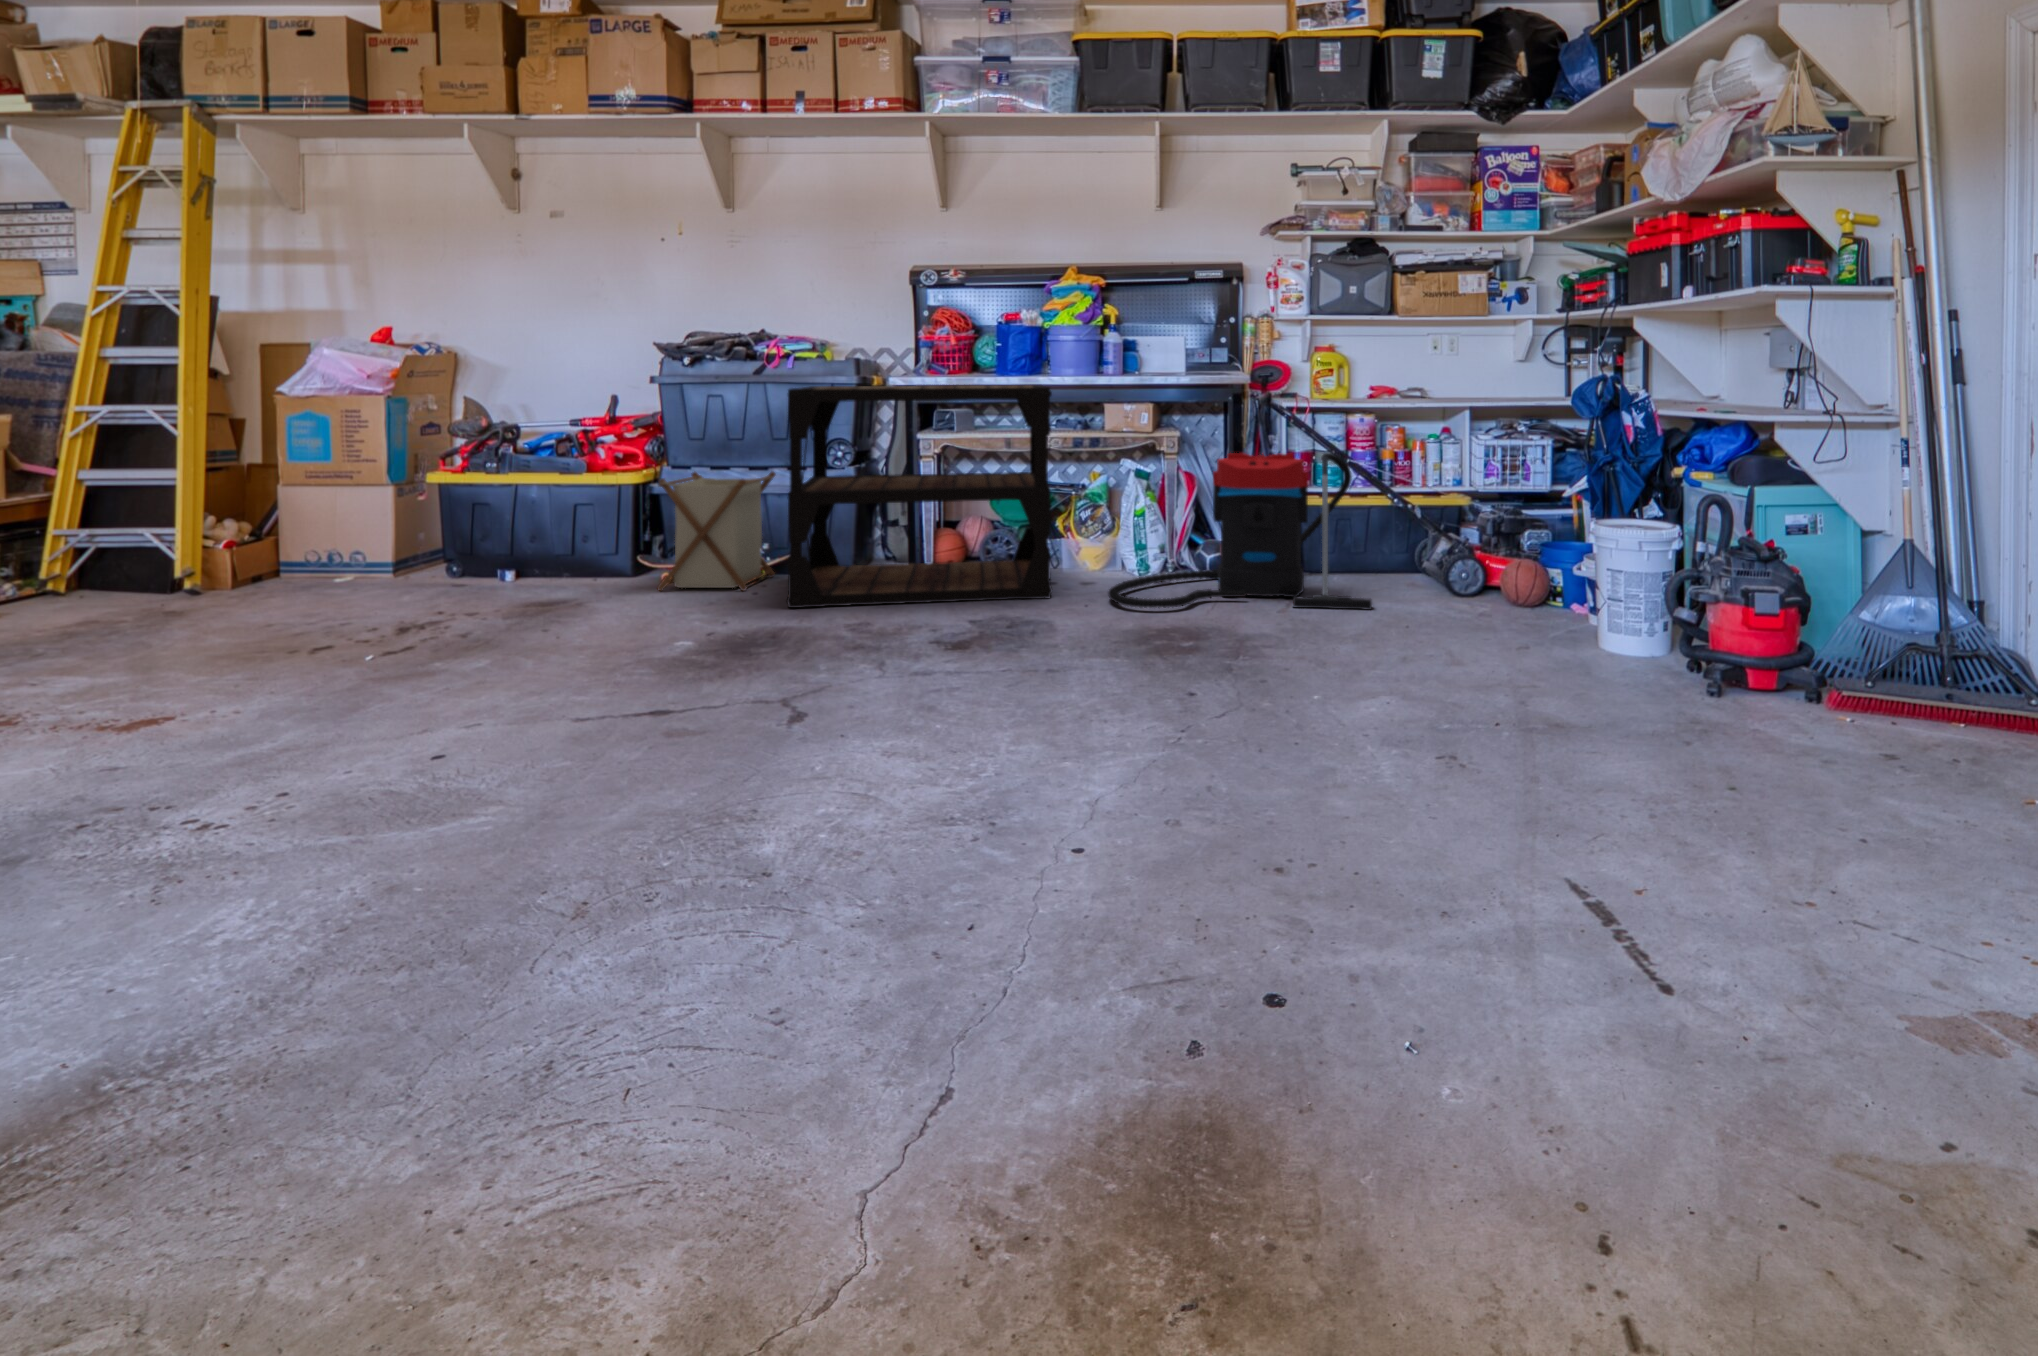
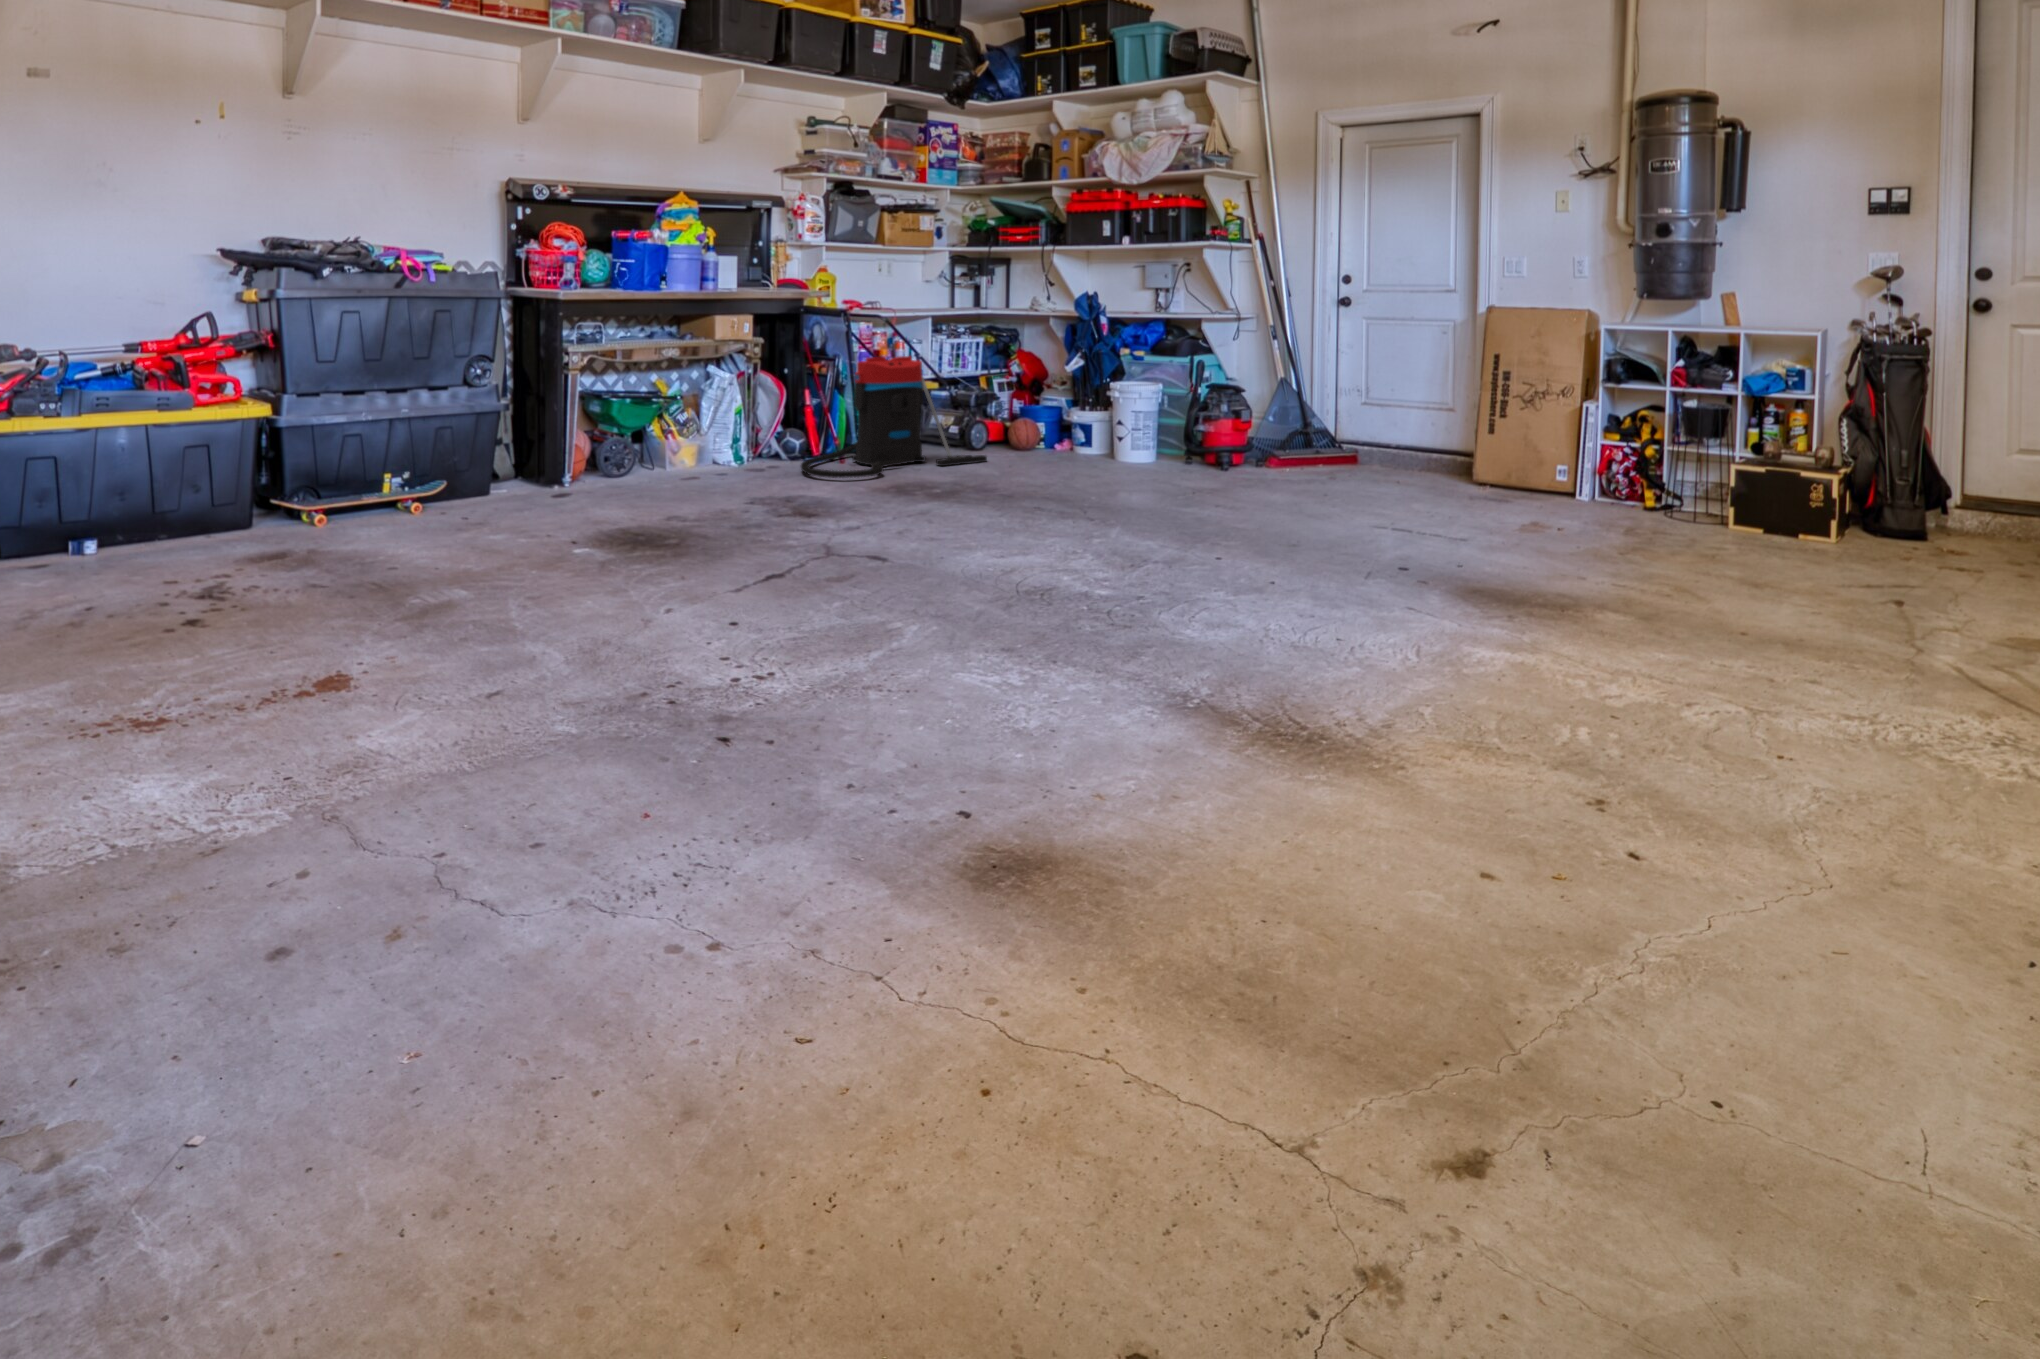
shelving unit: present [787,385,1053,608] -> none [476,303,764,516]
laundry basket: present [658,472,776,591] -> none [333,394,465,528]

